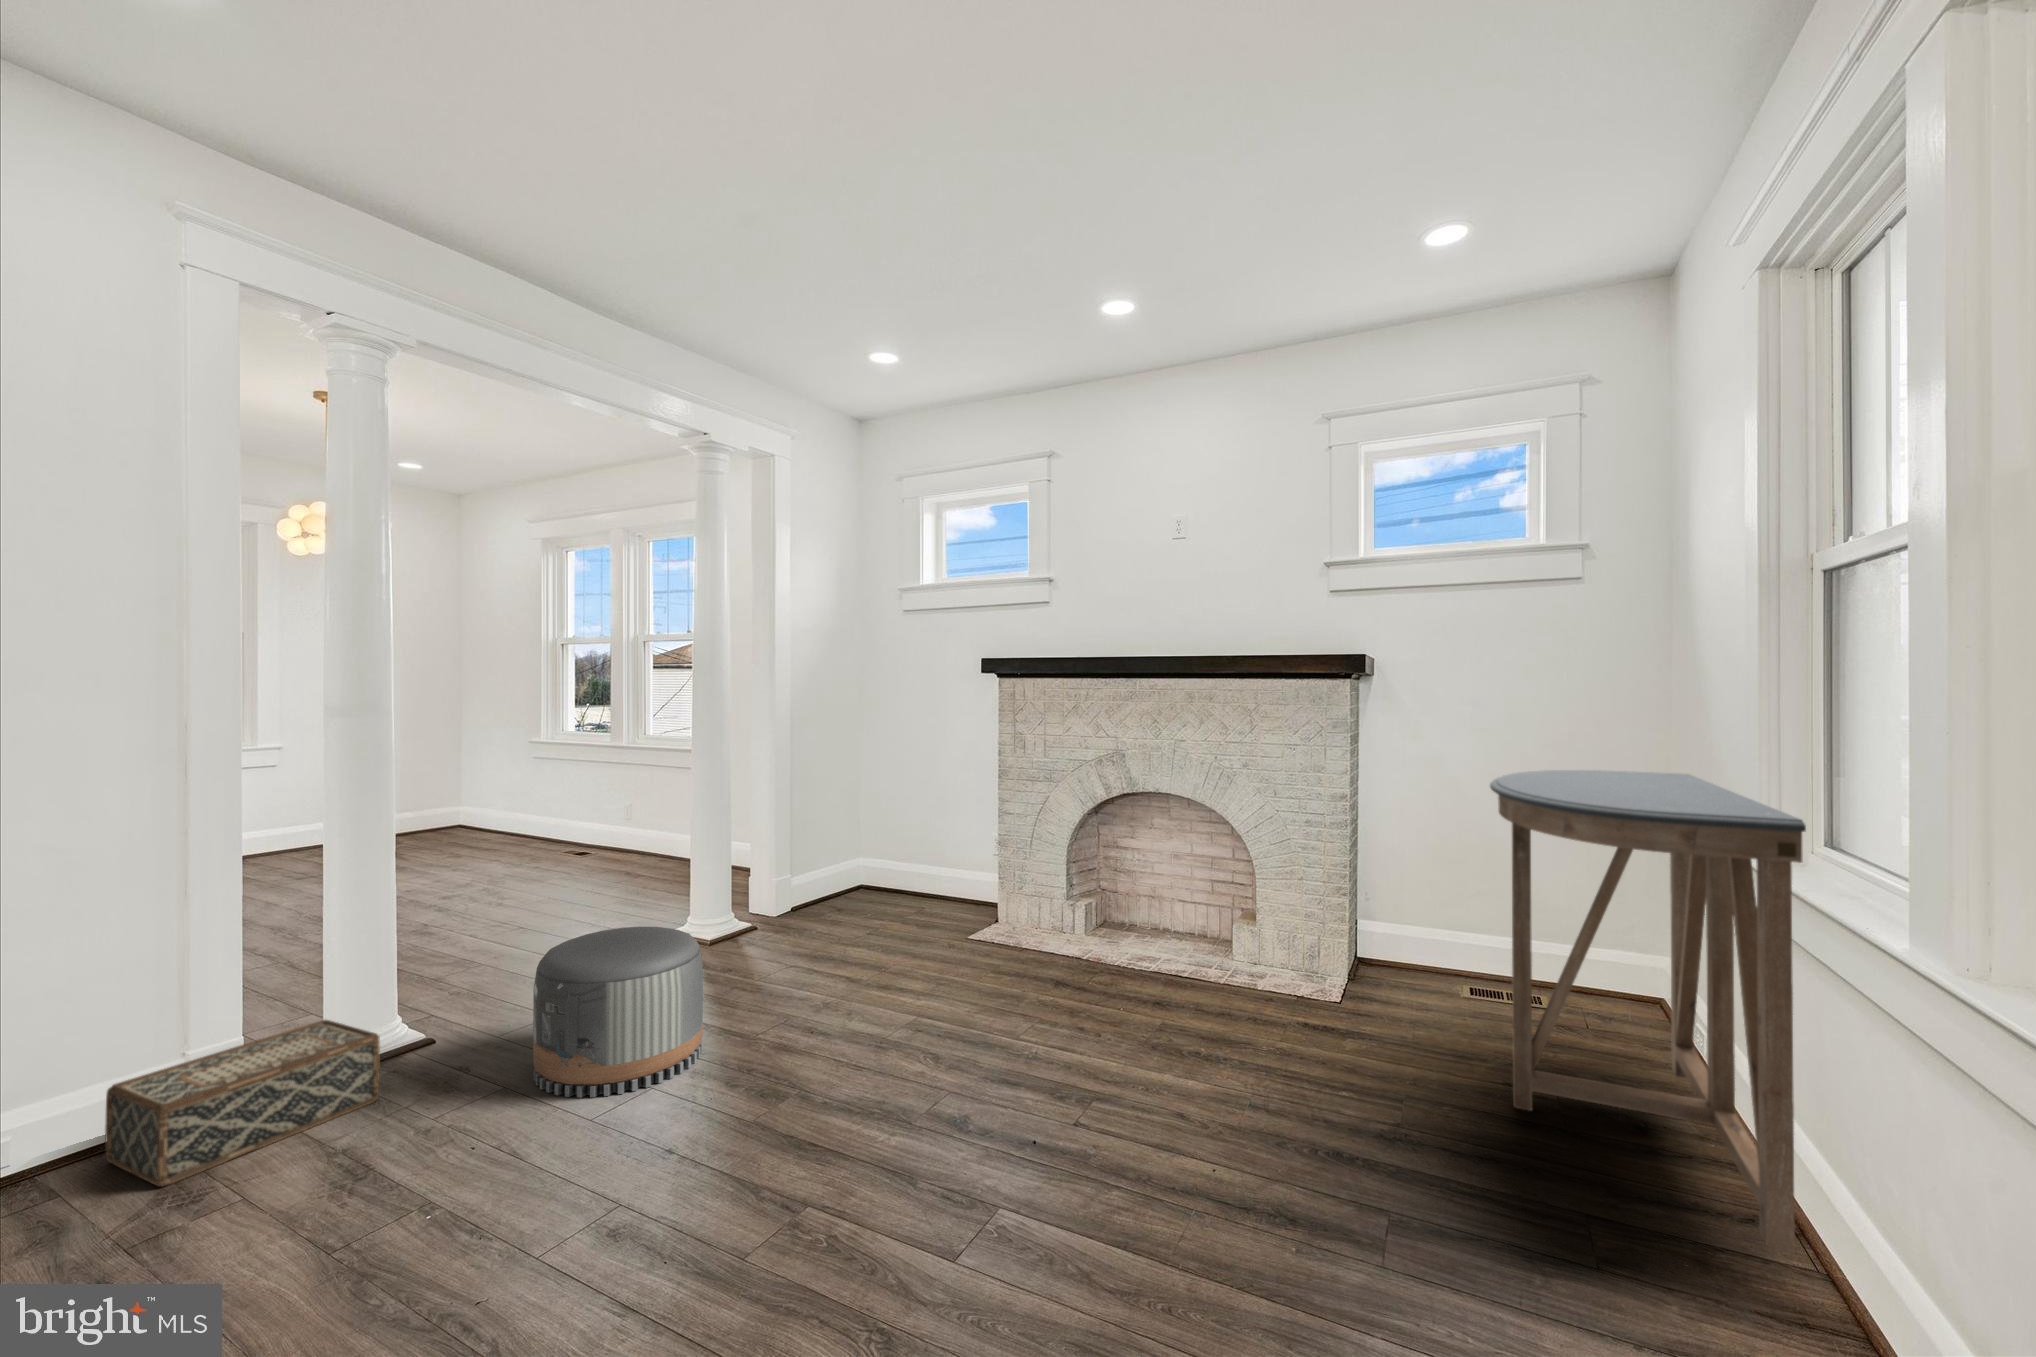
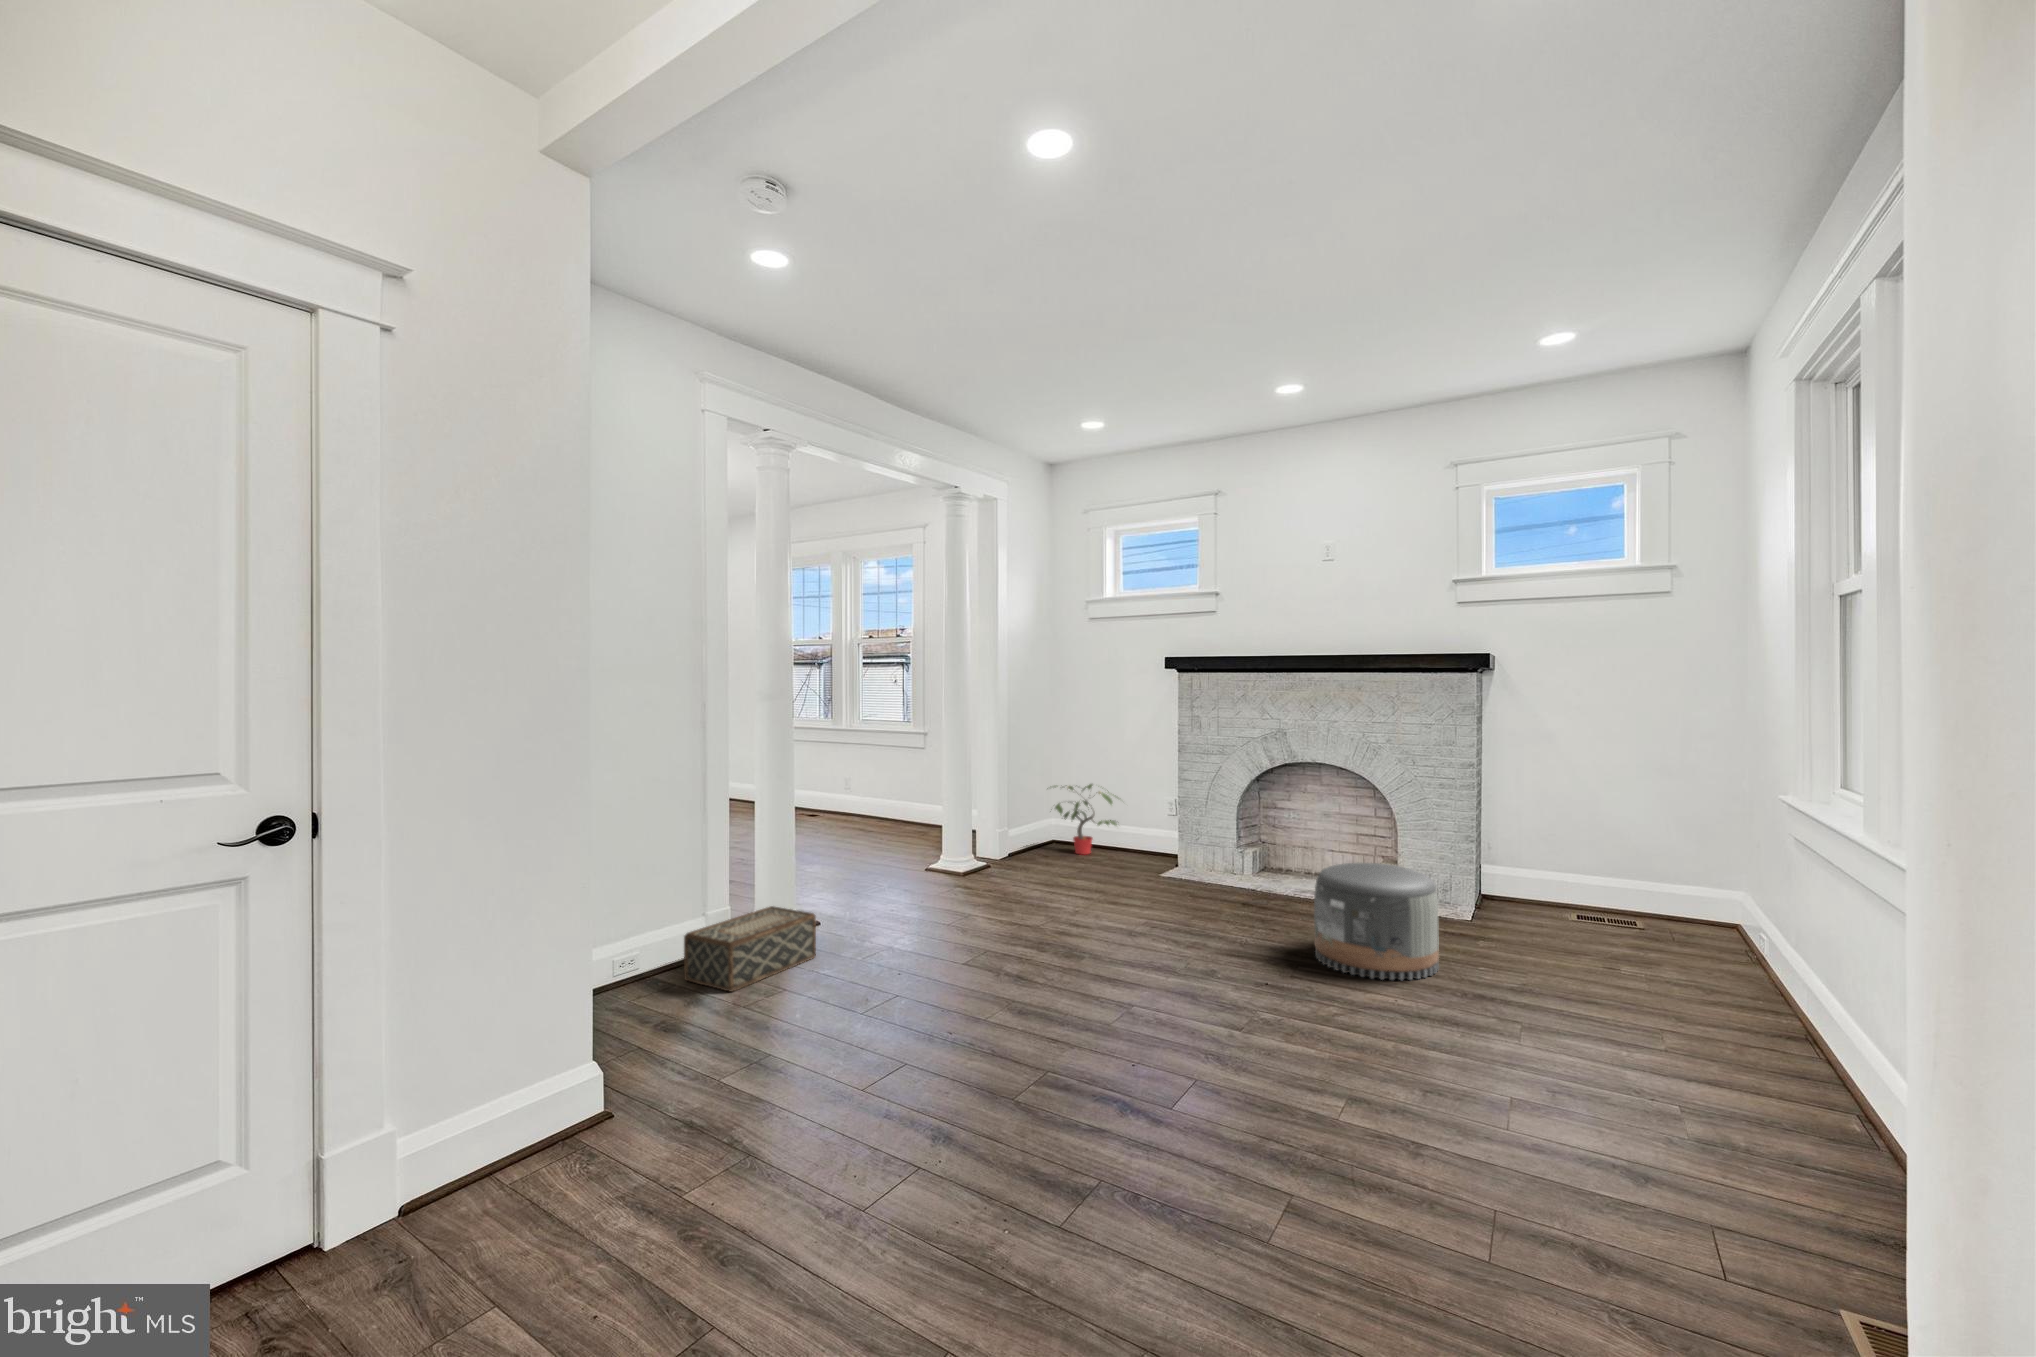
console table: present [1490,770,1806,1253] -> none [1592,741,1808,1050]
potted plant: none [842,815,945,904] -> present [1054,784,1118,855]
pouf: present [533,927,703,1097] -> present [1314,863,1439,980]

